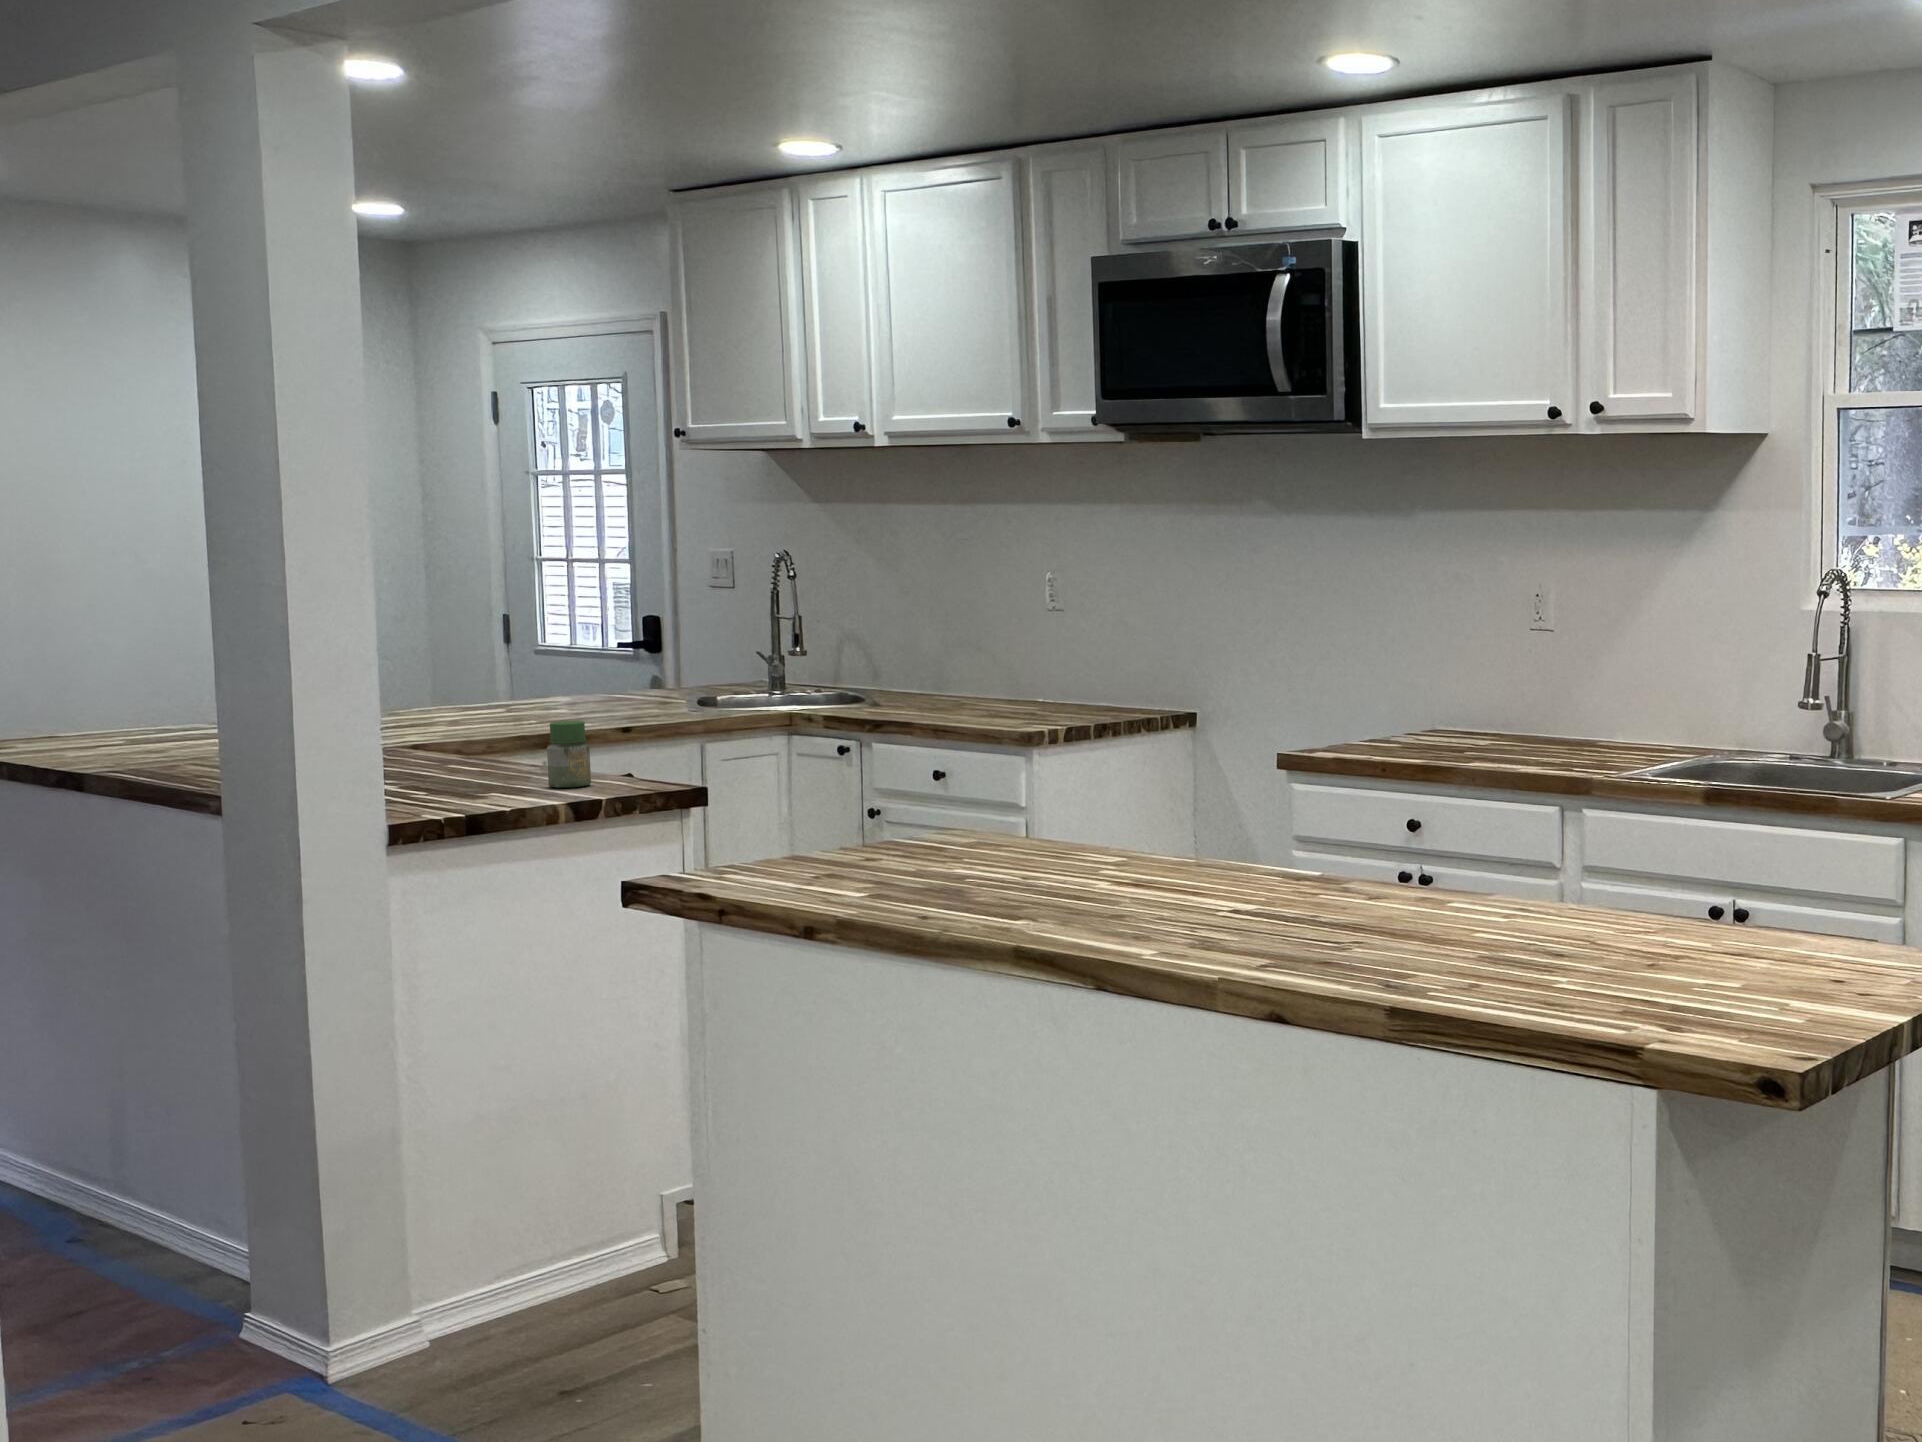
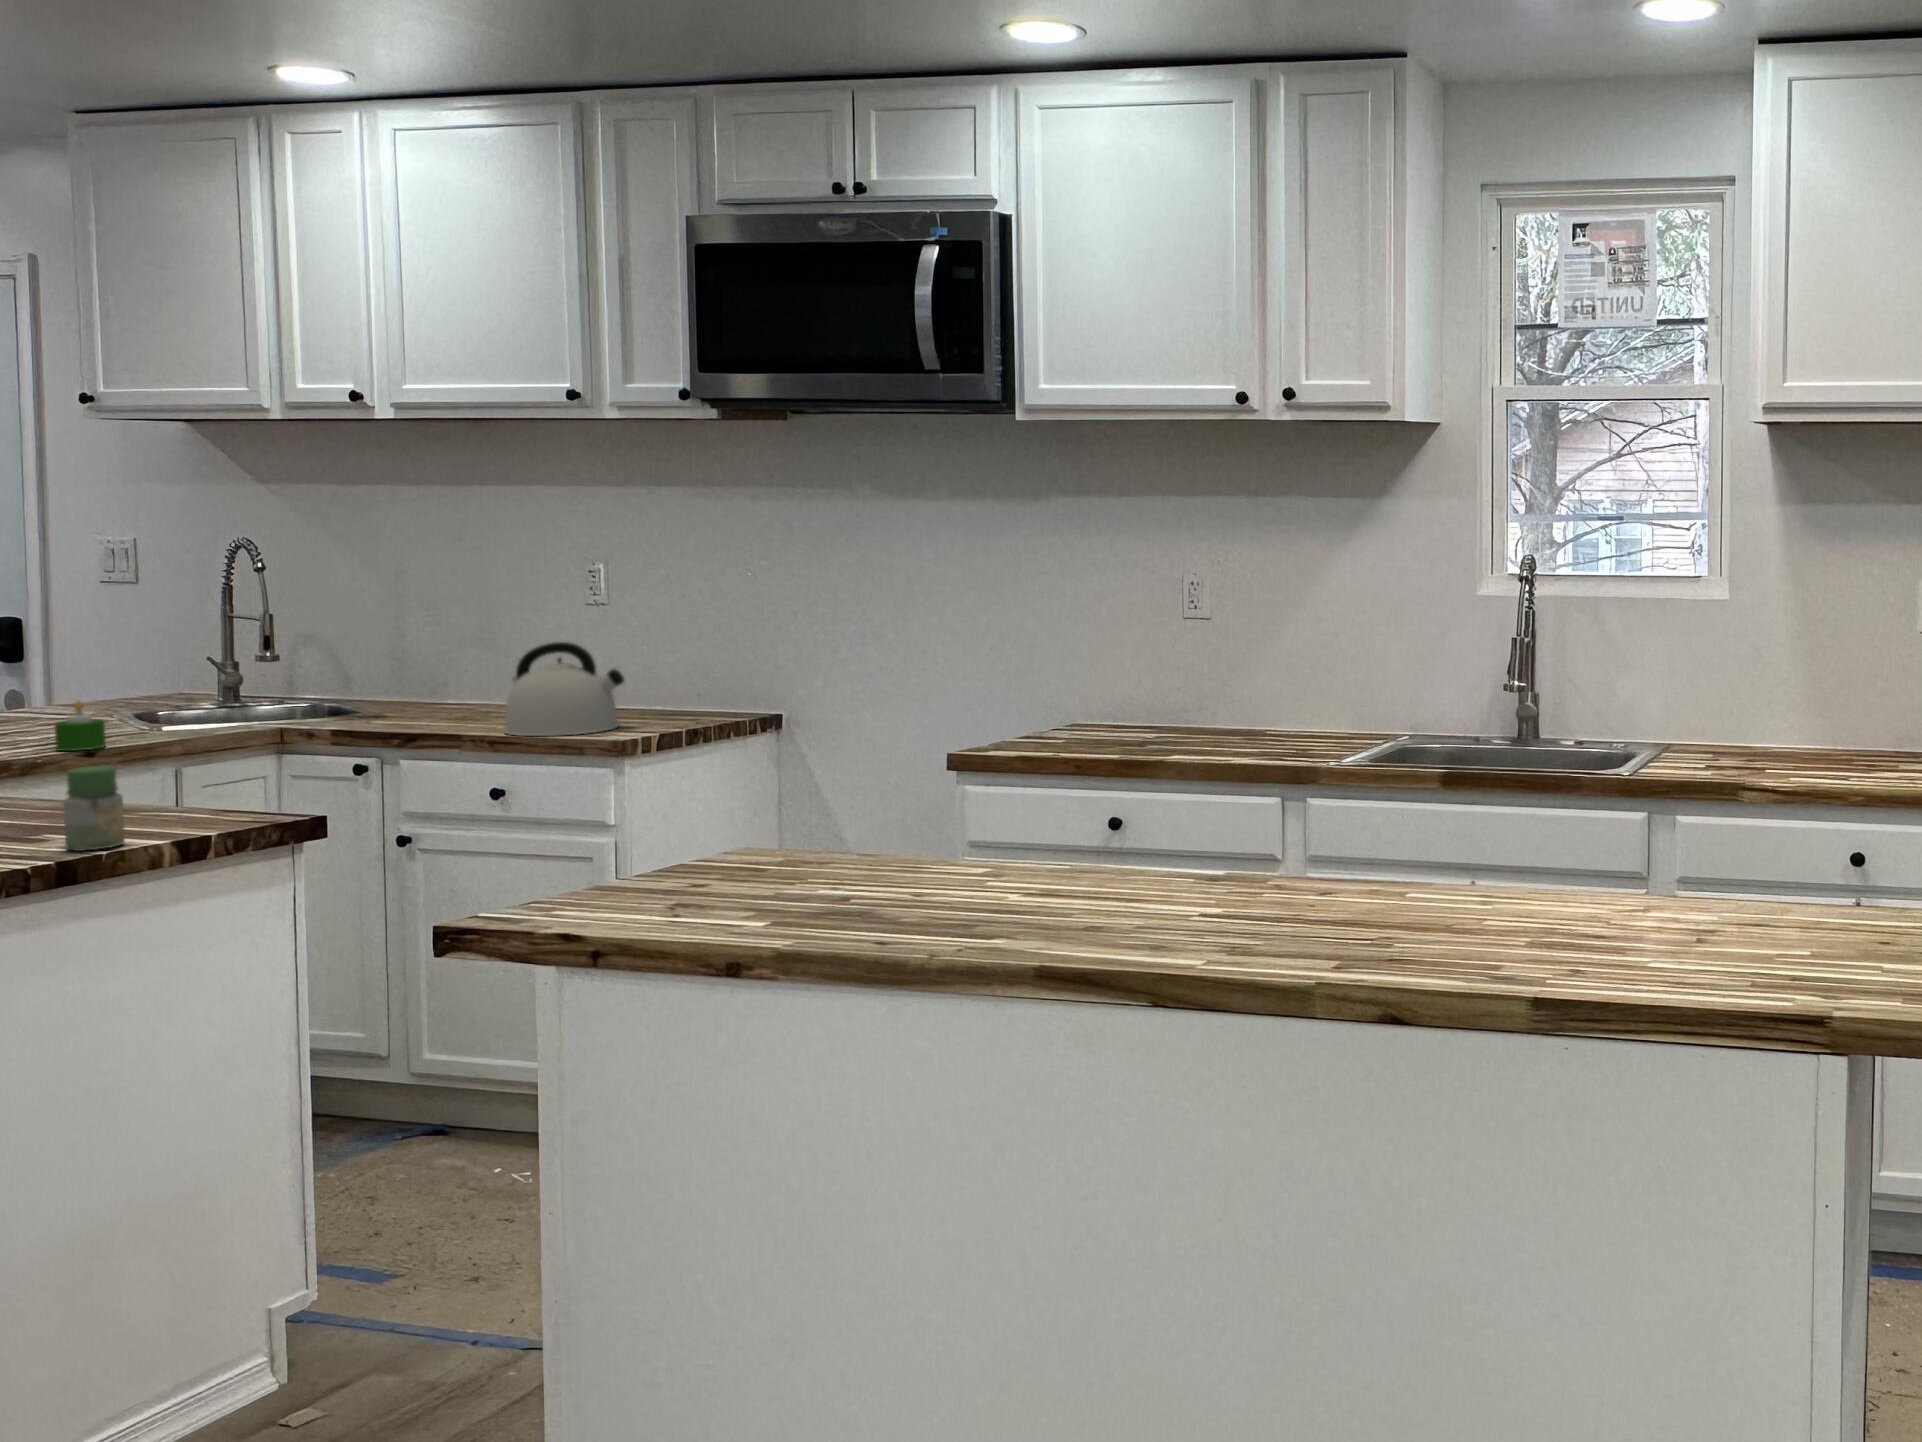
kettle: none [946,643,1044,725] -> present [505,642,624,736]
candle: none [615,680,652,722] -> present [54,701,106,751]

